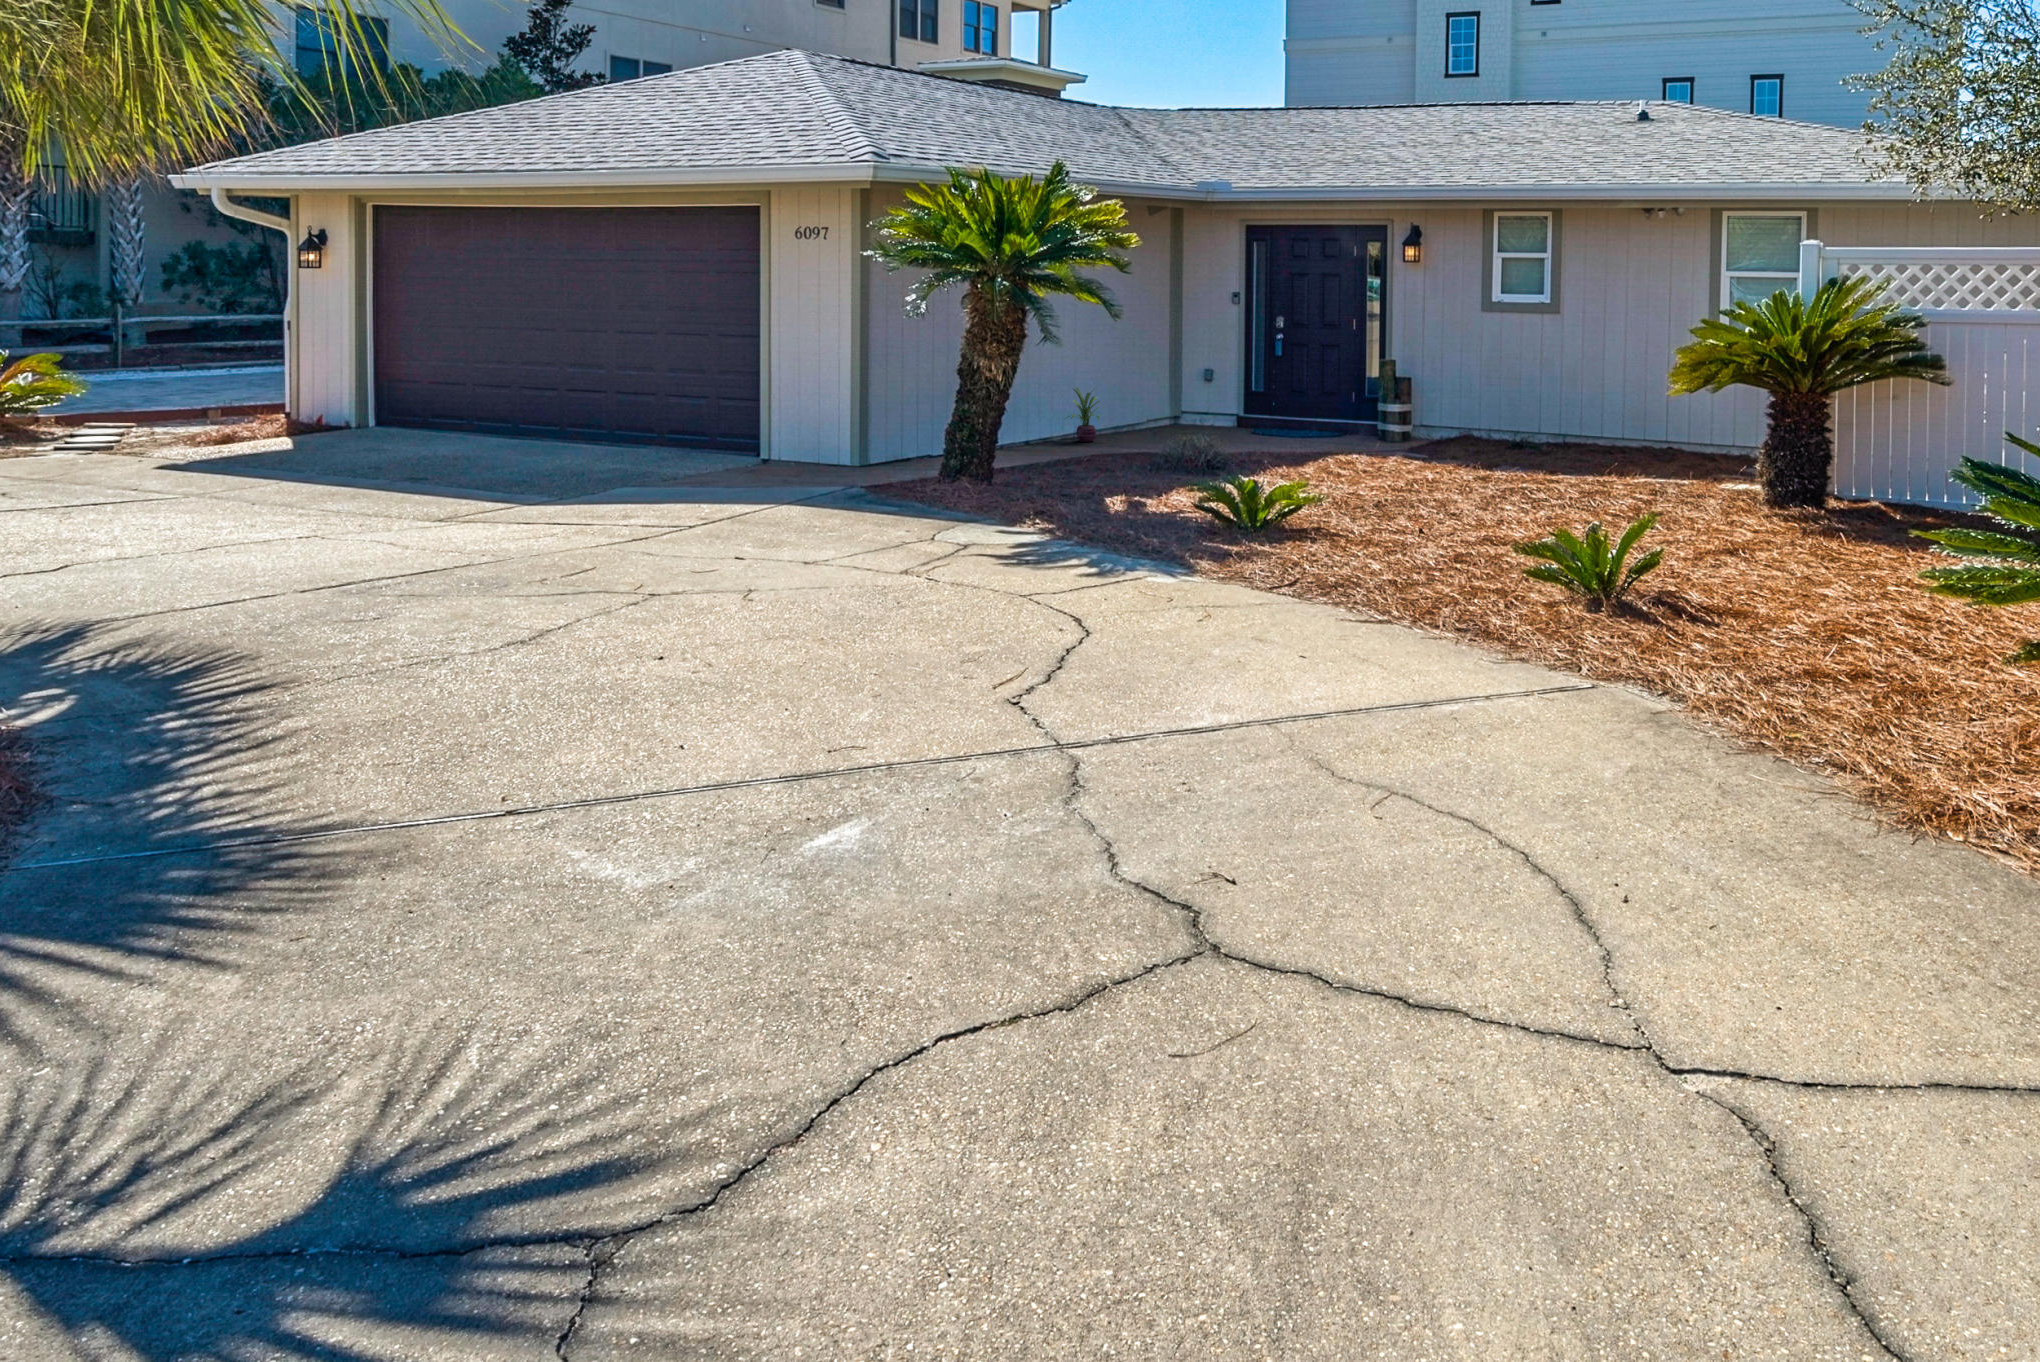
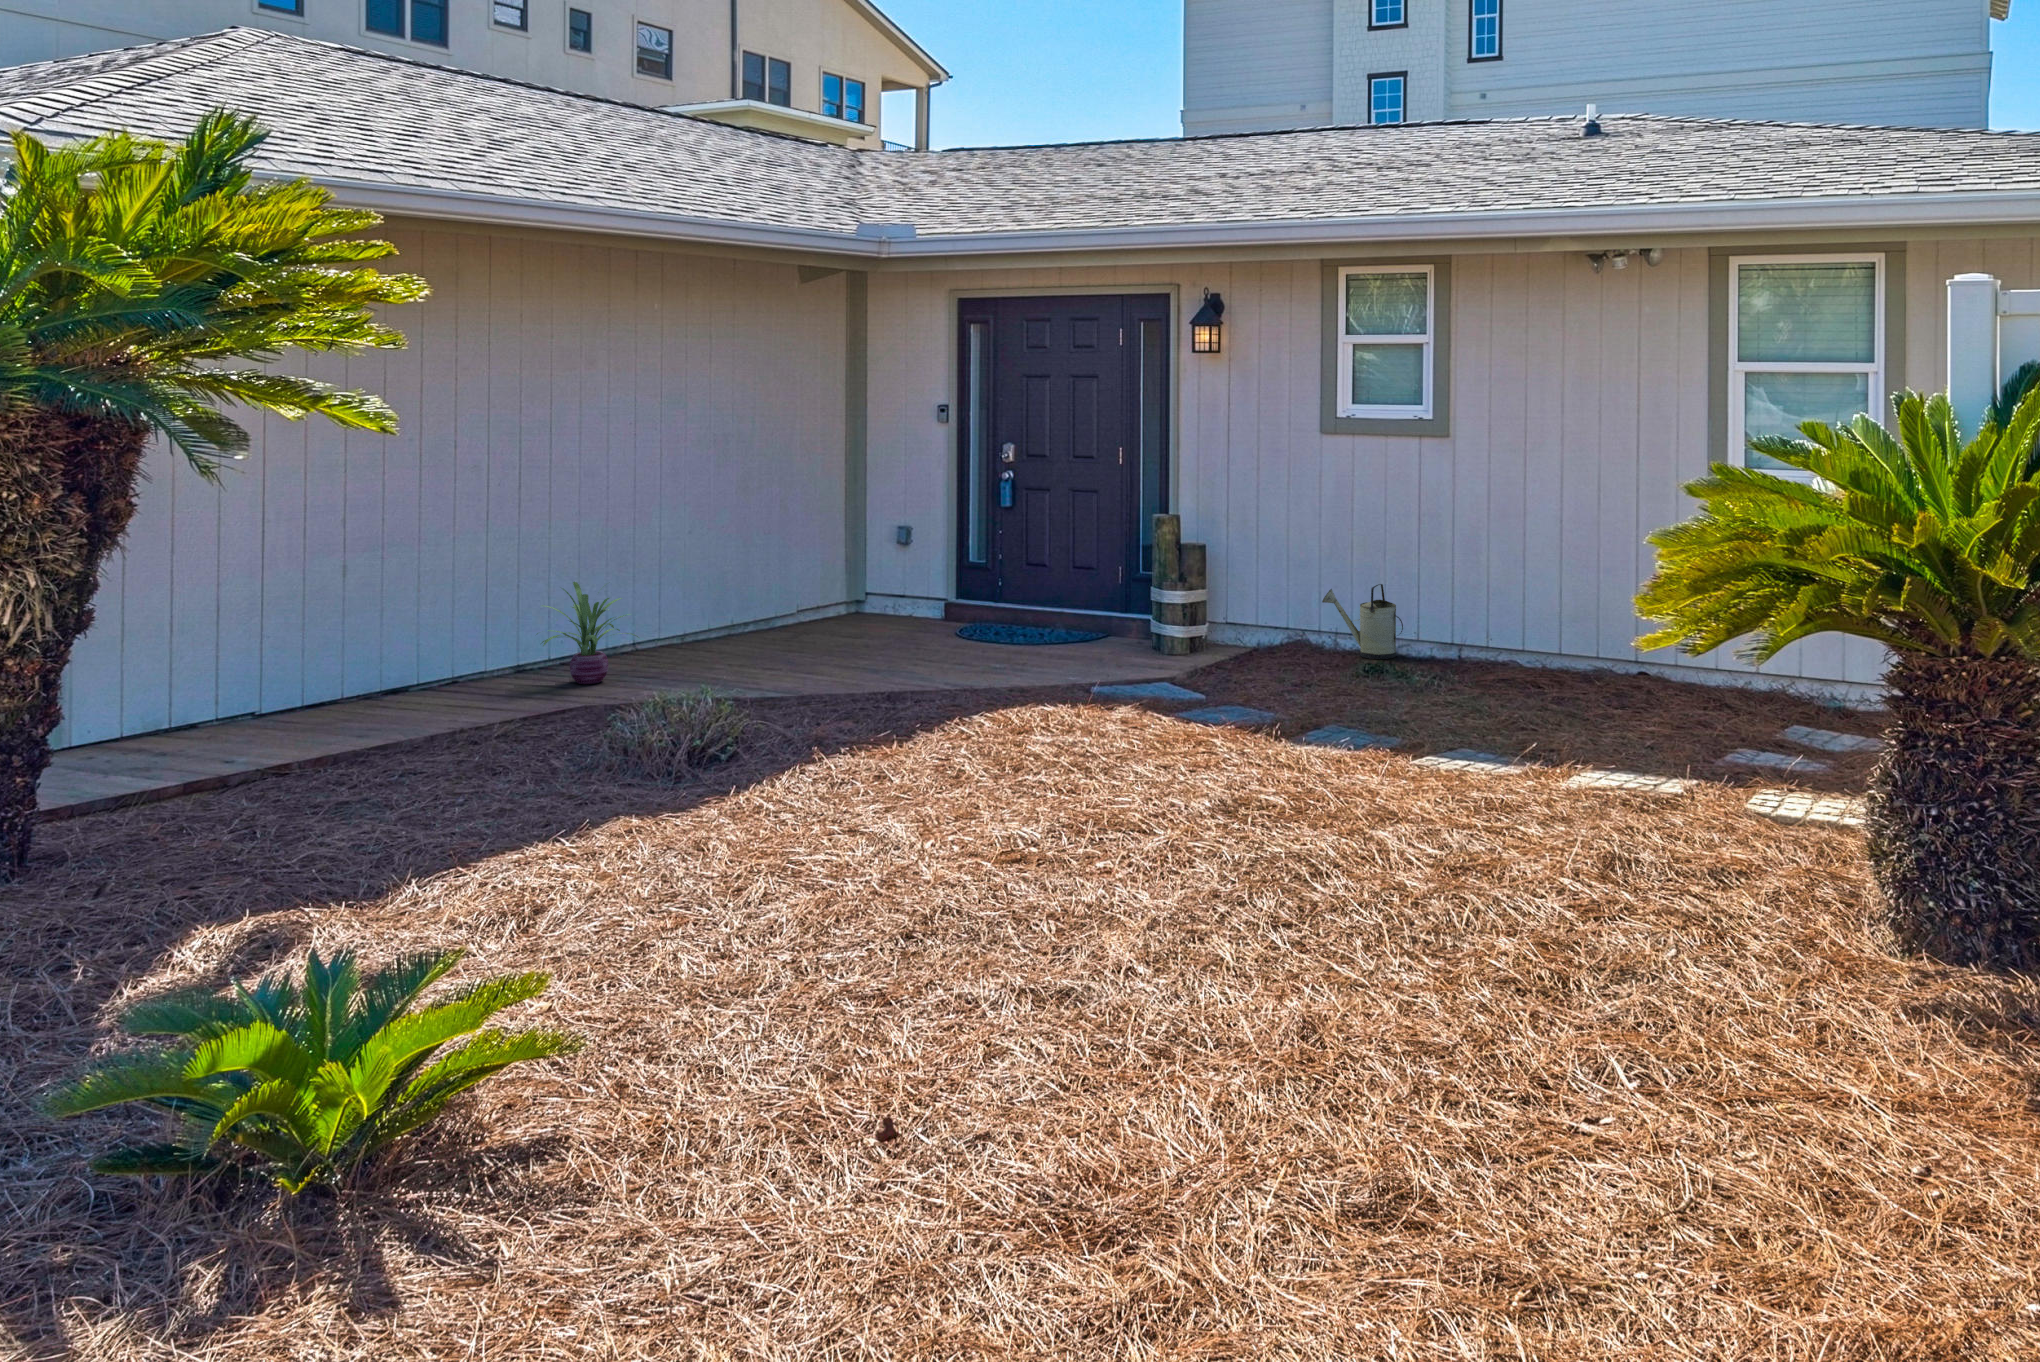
watering can: none [1481,398,1528,439] -> present [1322,584,1403,659]

